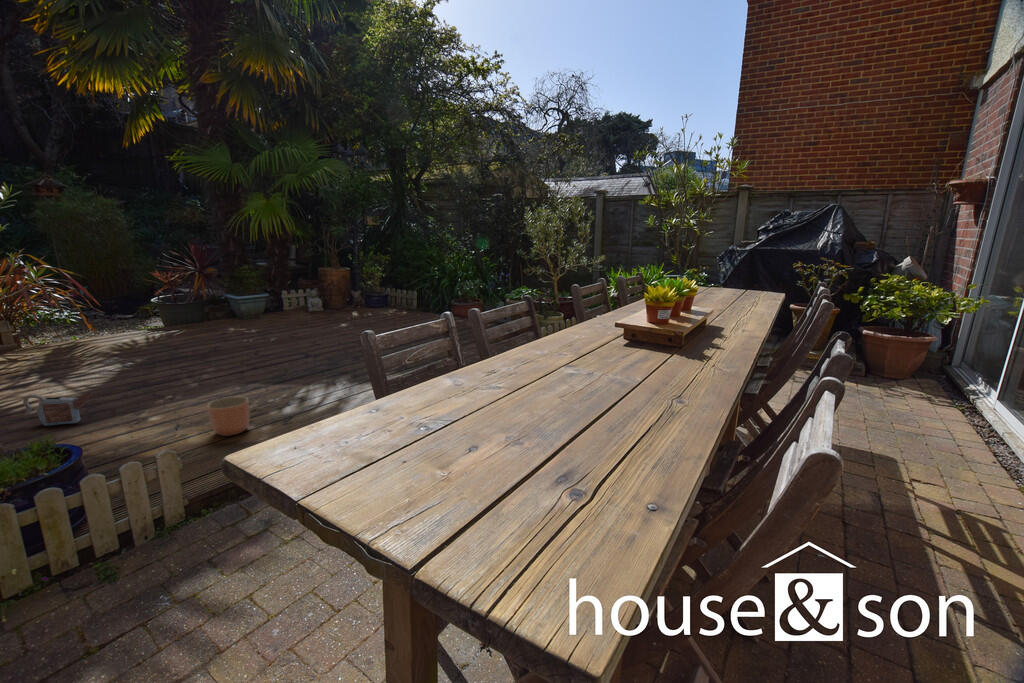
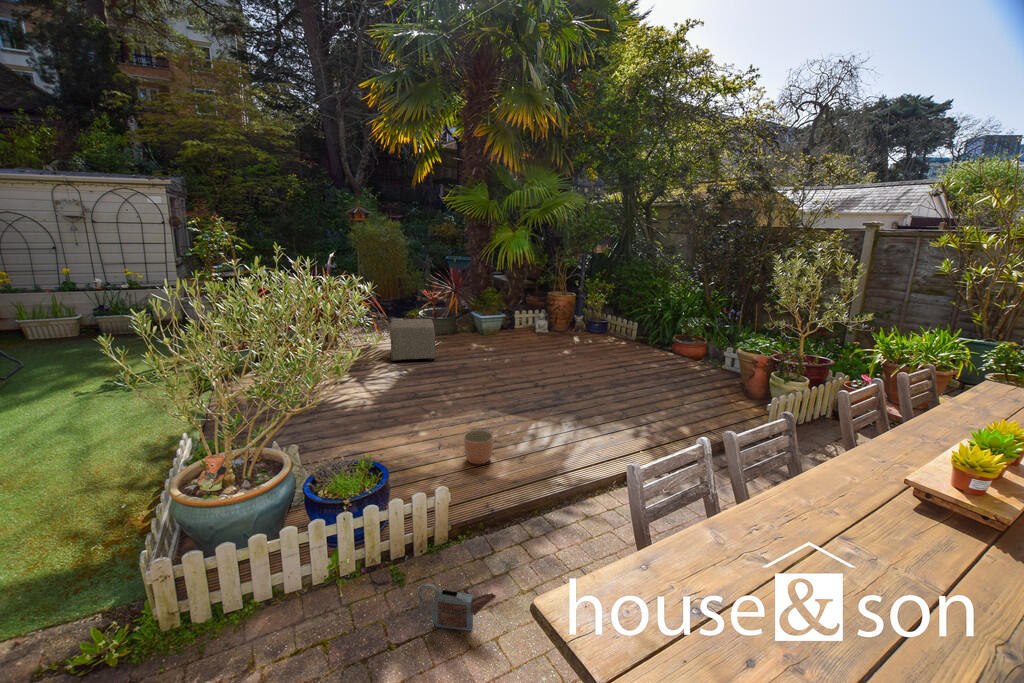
ottoman: none [101,300,177,354] -> present [390,319,435,362]
watering can: present [23,392,94,426] -> present [418,583,496,631]

